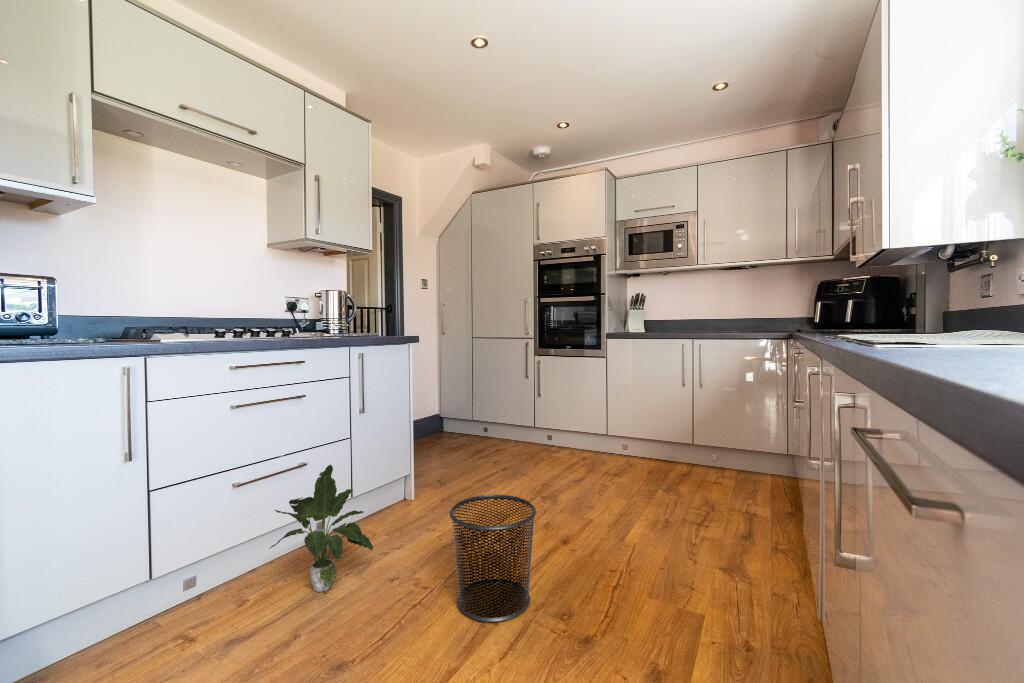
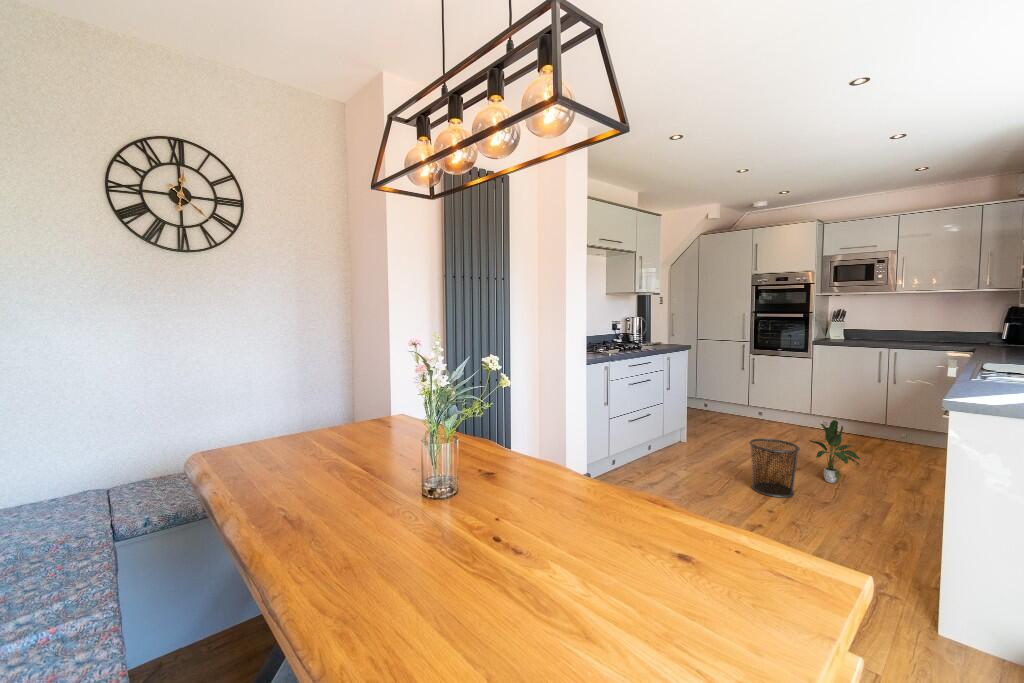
potted plant: present [269,465,373,592] -> present [809,420,860,483]

